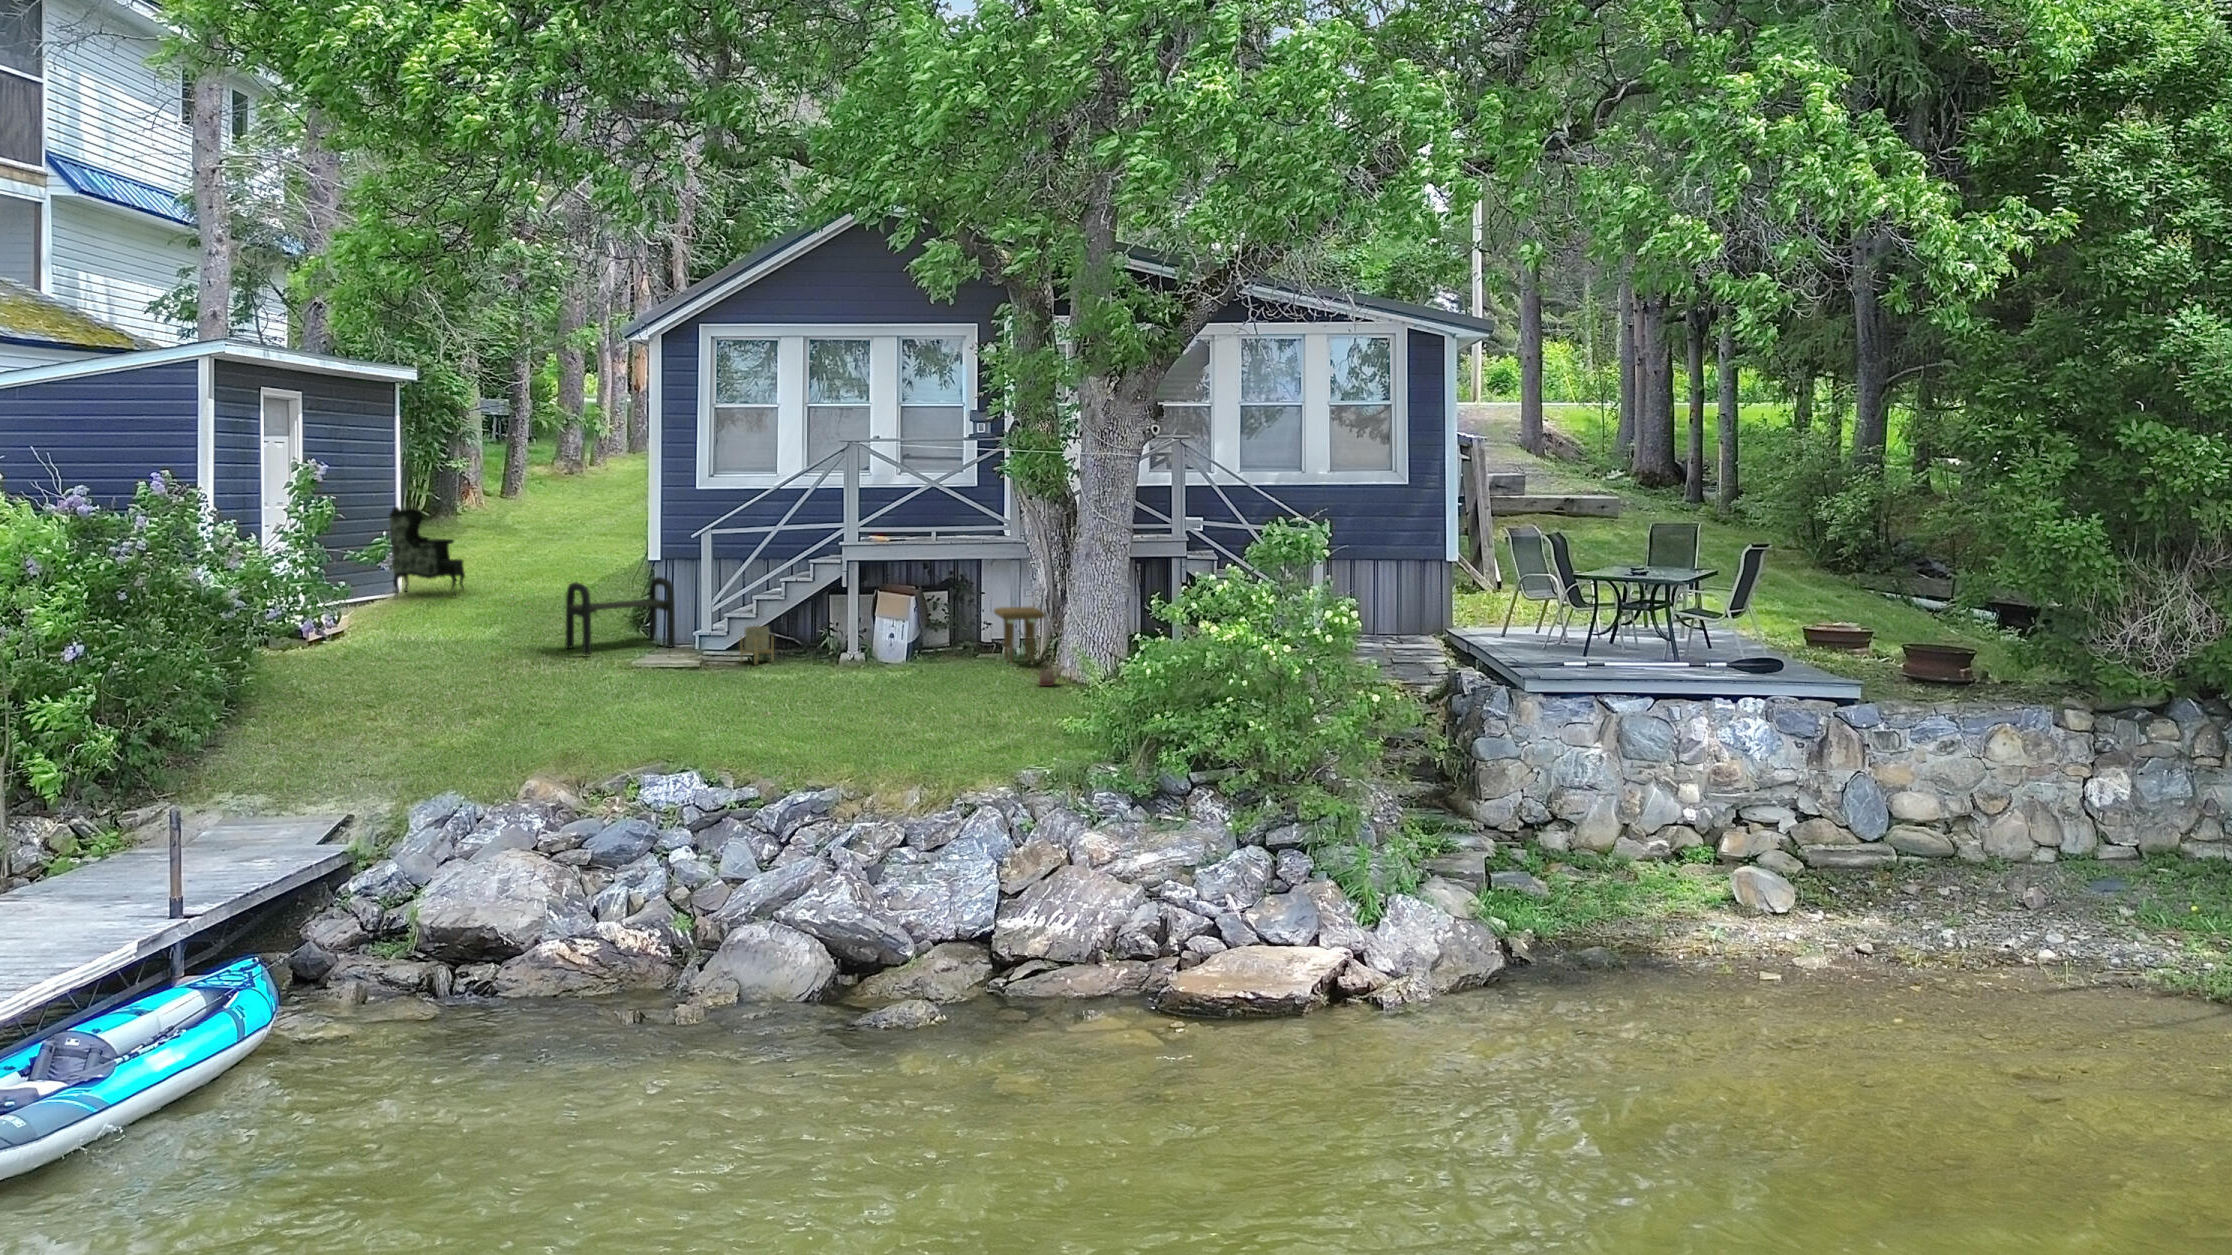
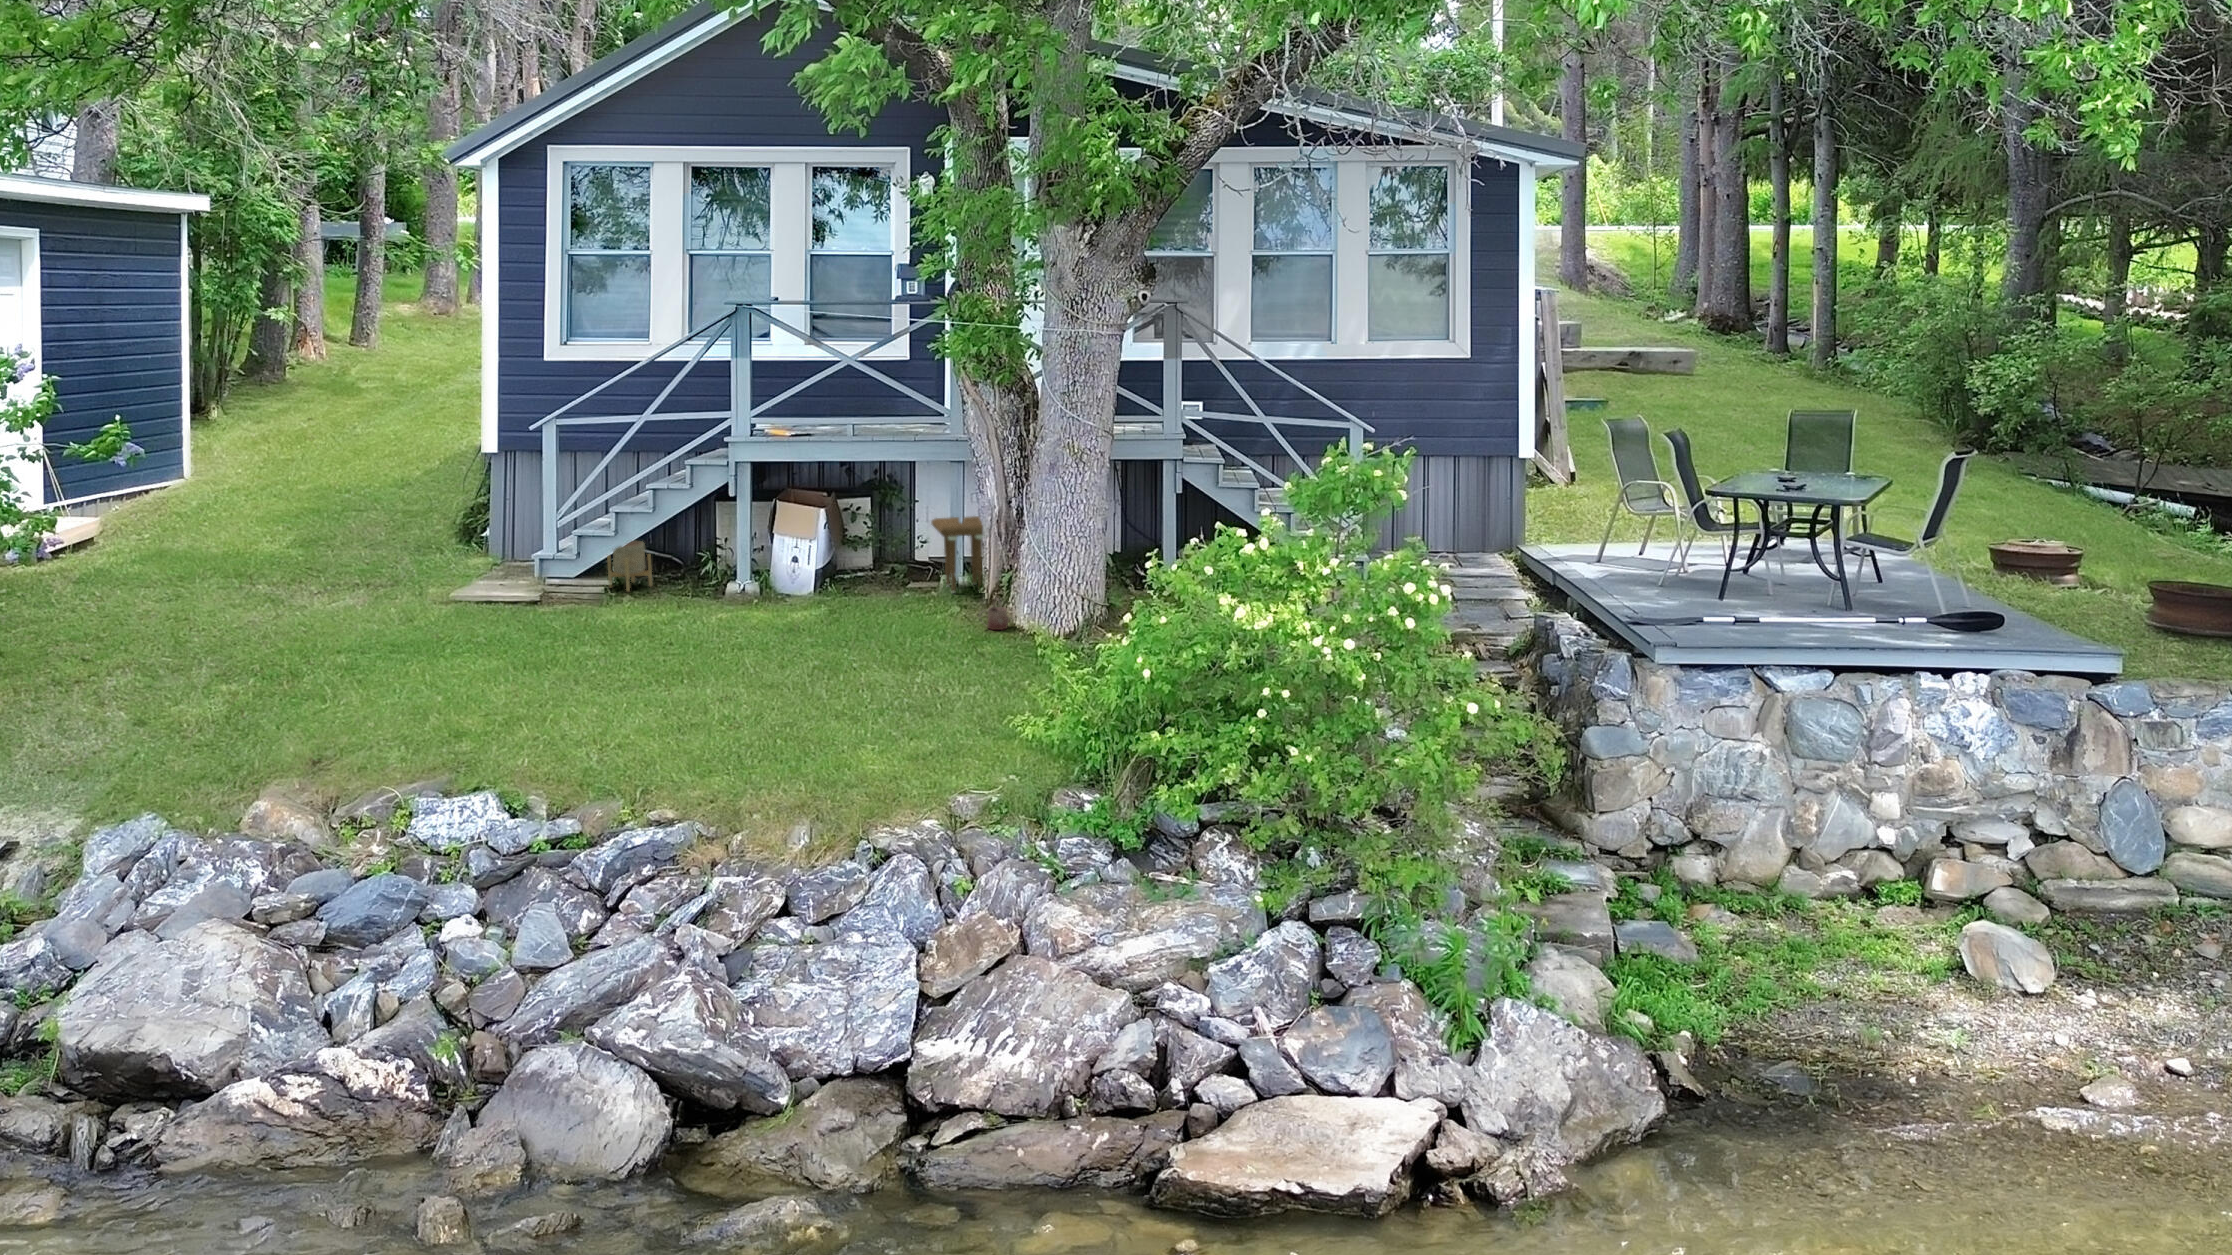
armchair: present [389,507,465,598] -> none [209,374,316,485]
bench: present [566,577,675,655] -> none [393,473,536,576]

